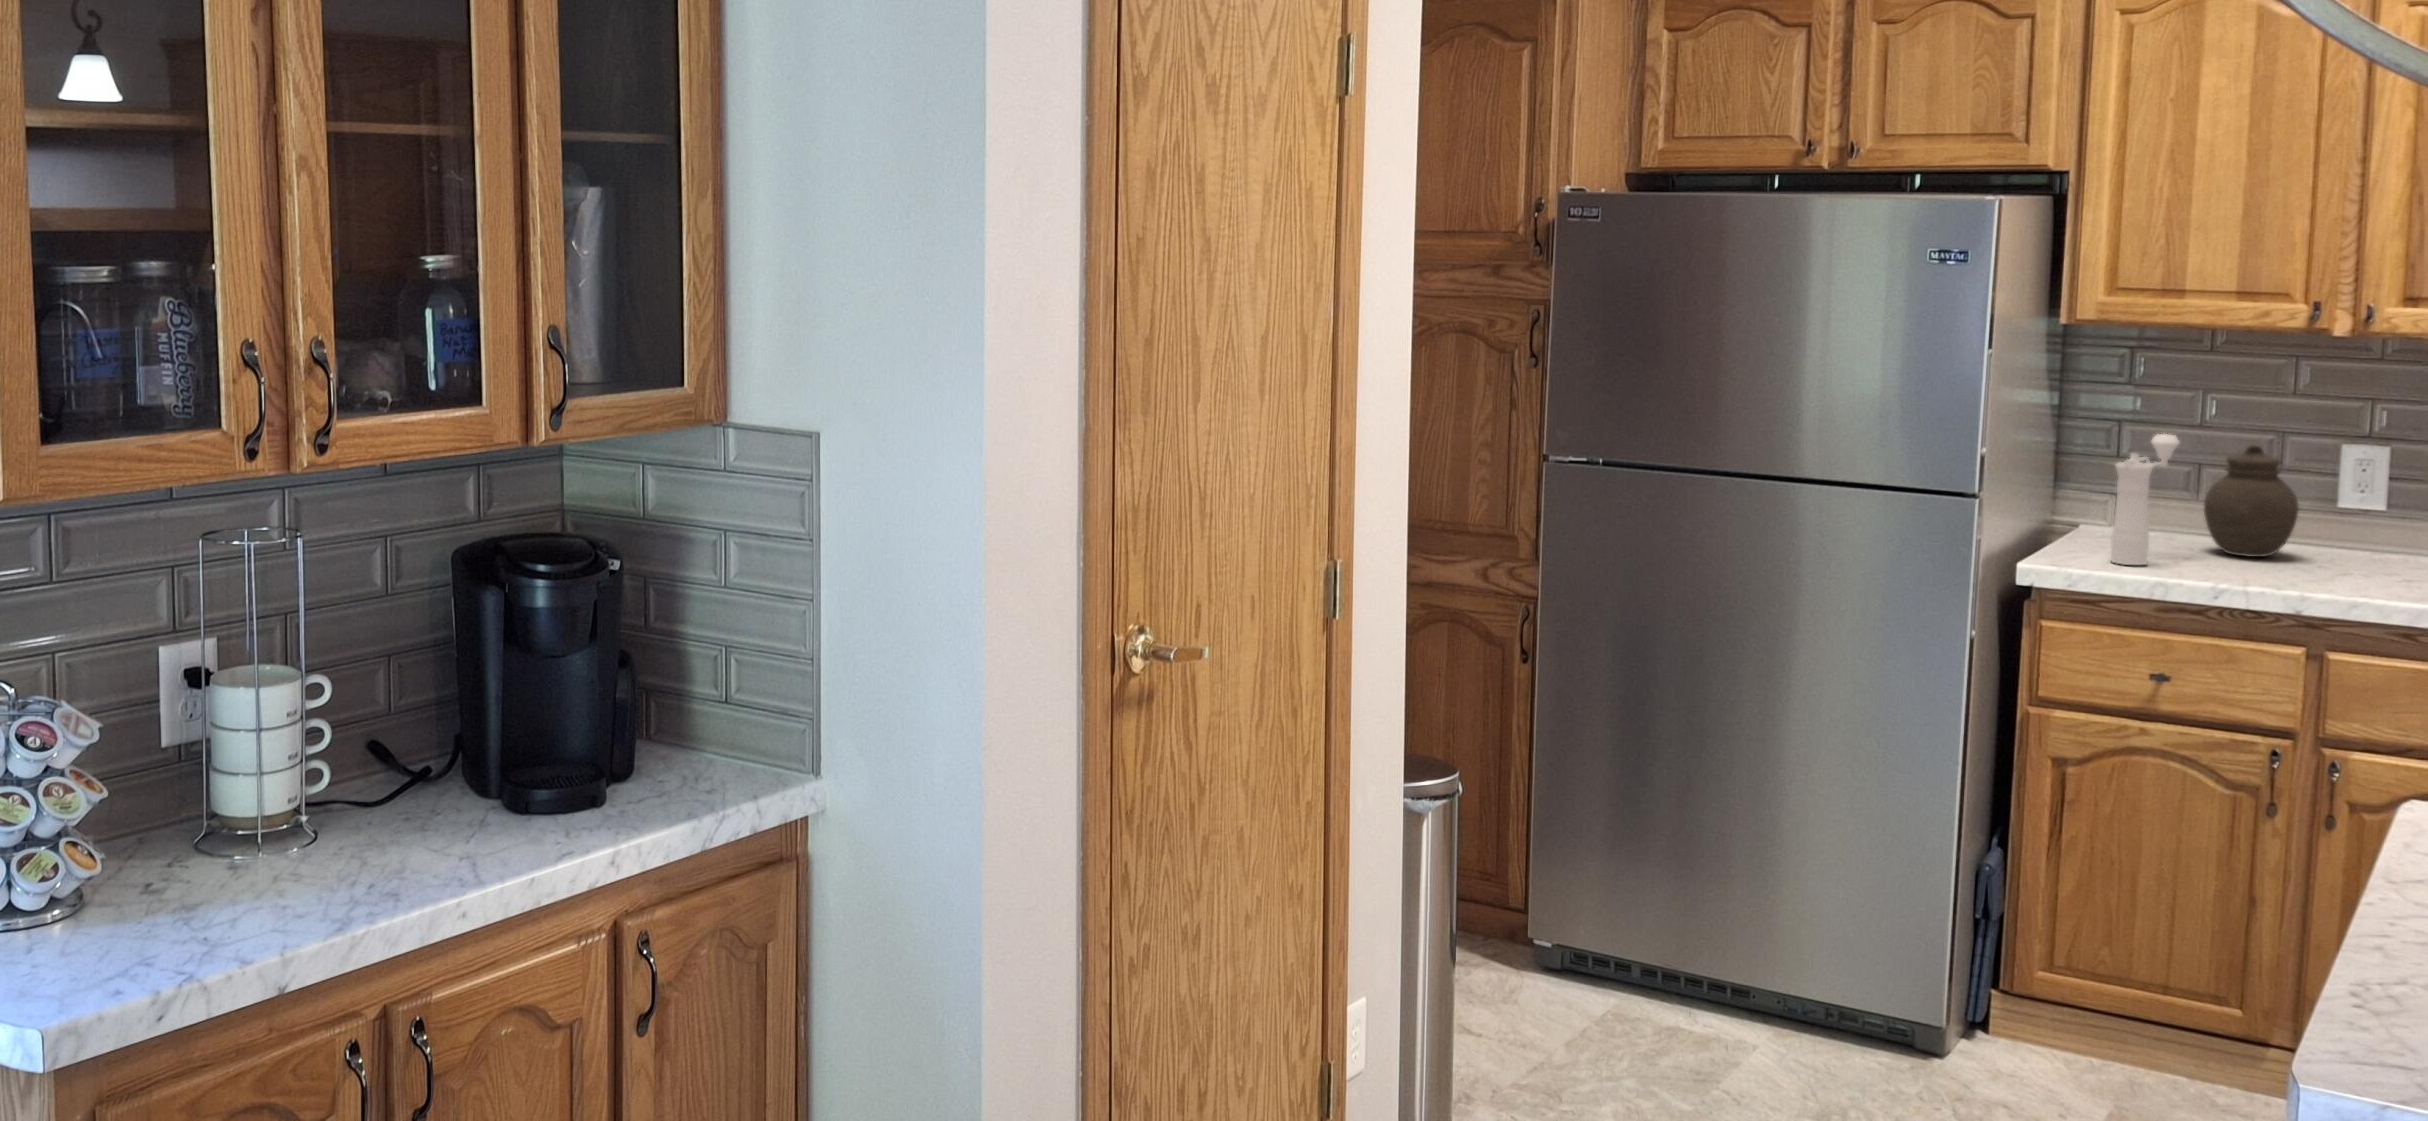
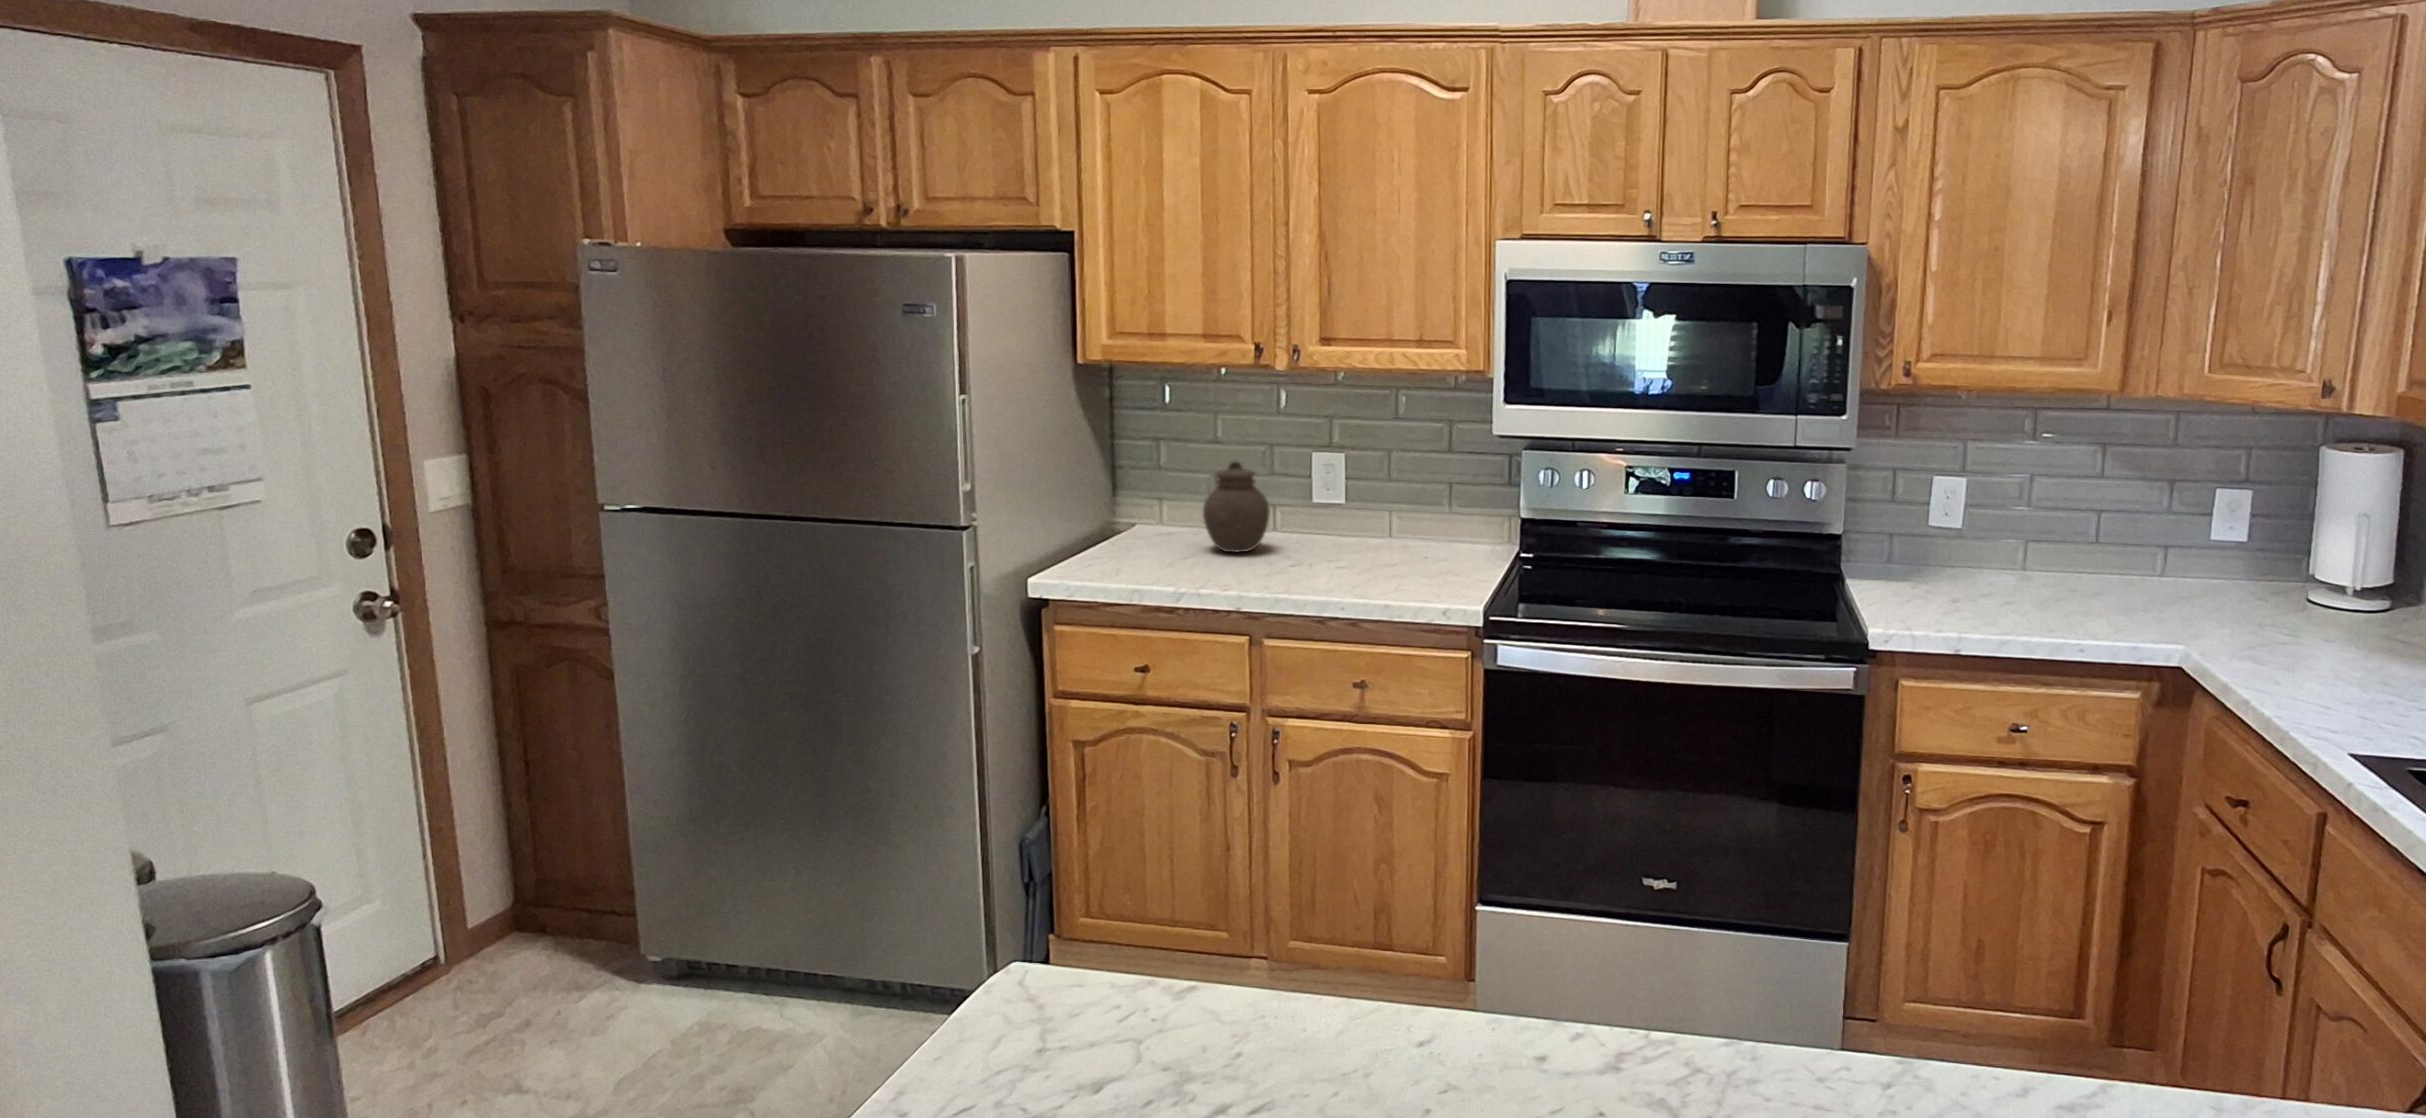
pepper mill: present [2111,434,2179,565] -> none [1110,457,1171,572]

